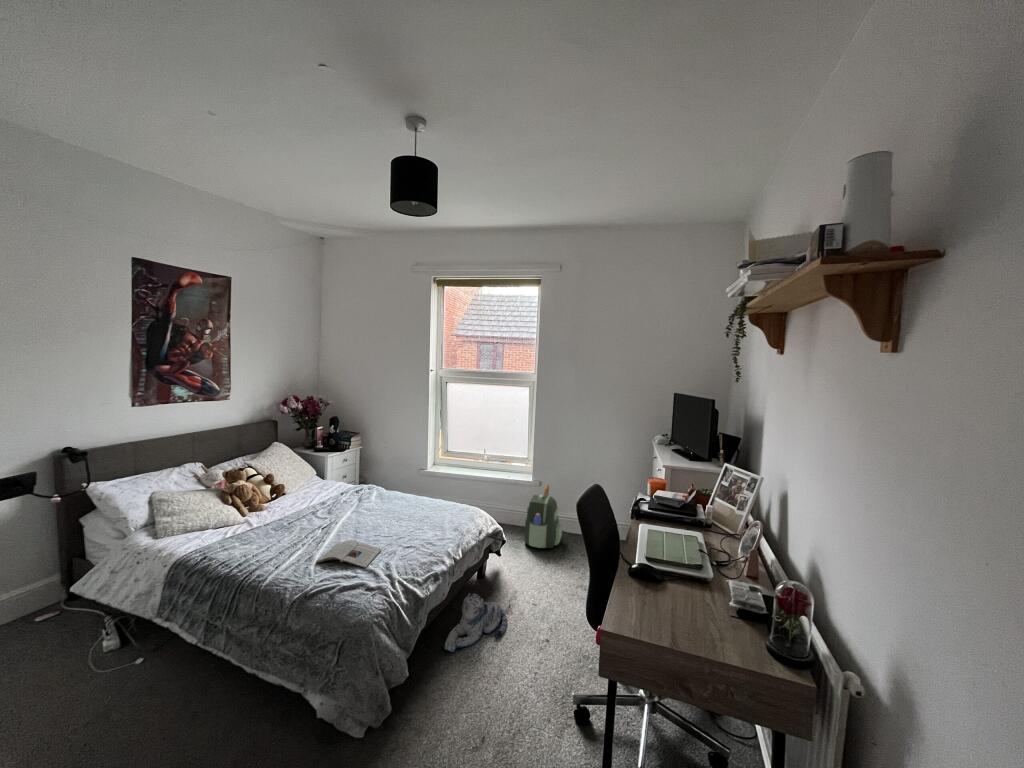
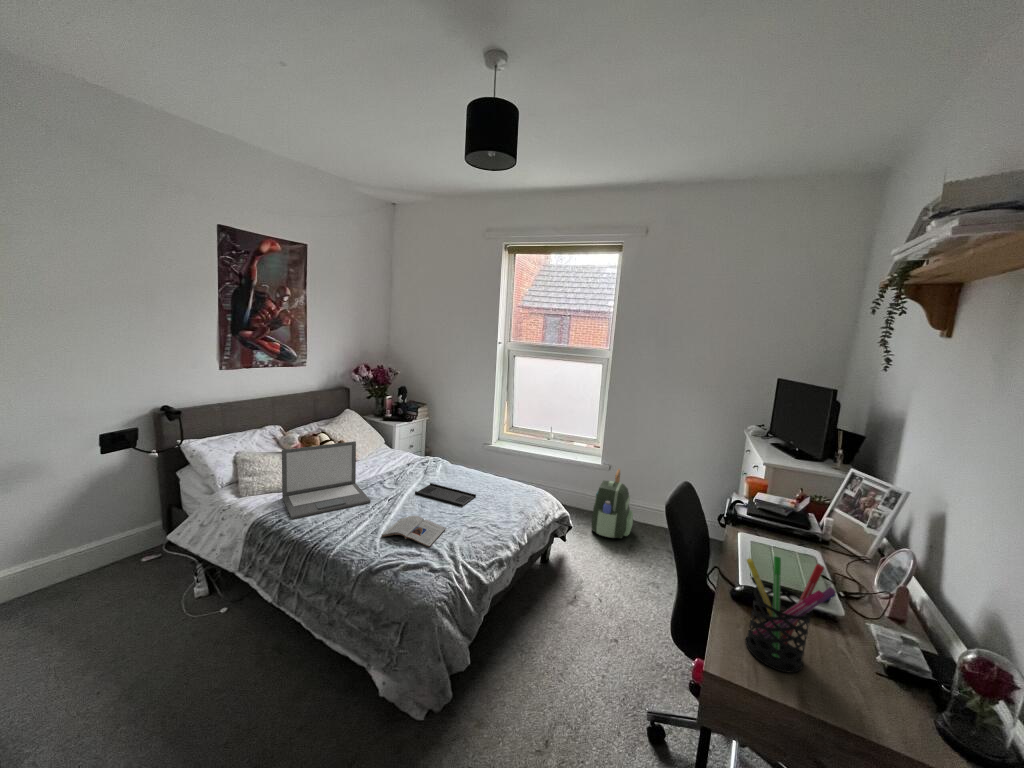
laptop: none [206,472,303,555] -> present [282,441,371,519]
tray: none [350,509,411,528] -> present [415,483,476,506]
pen holder: none [633,534,696,625] -> present [745,556,836,673]
plush toy: present [445,594,507,652] -> none [507,582,573,641]

